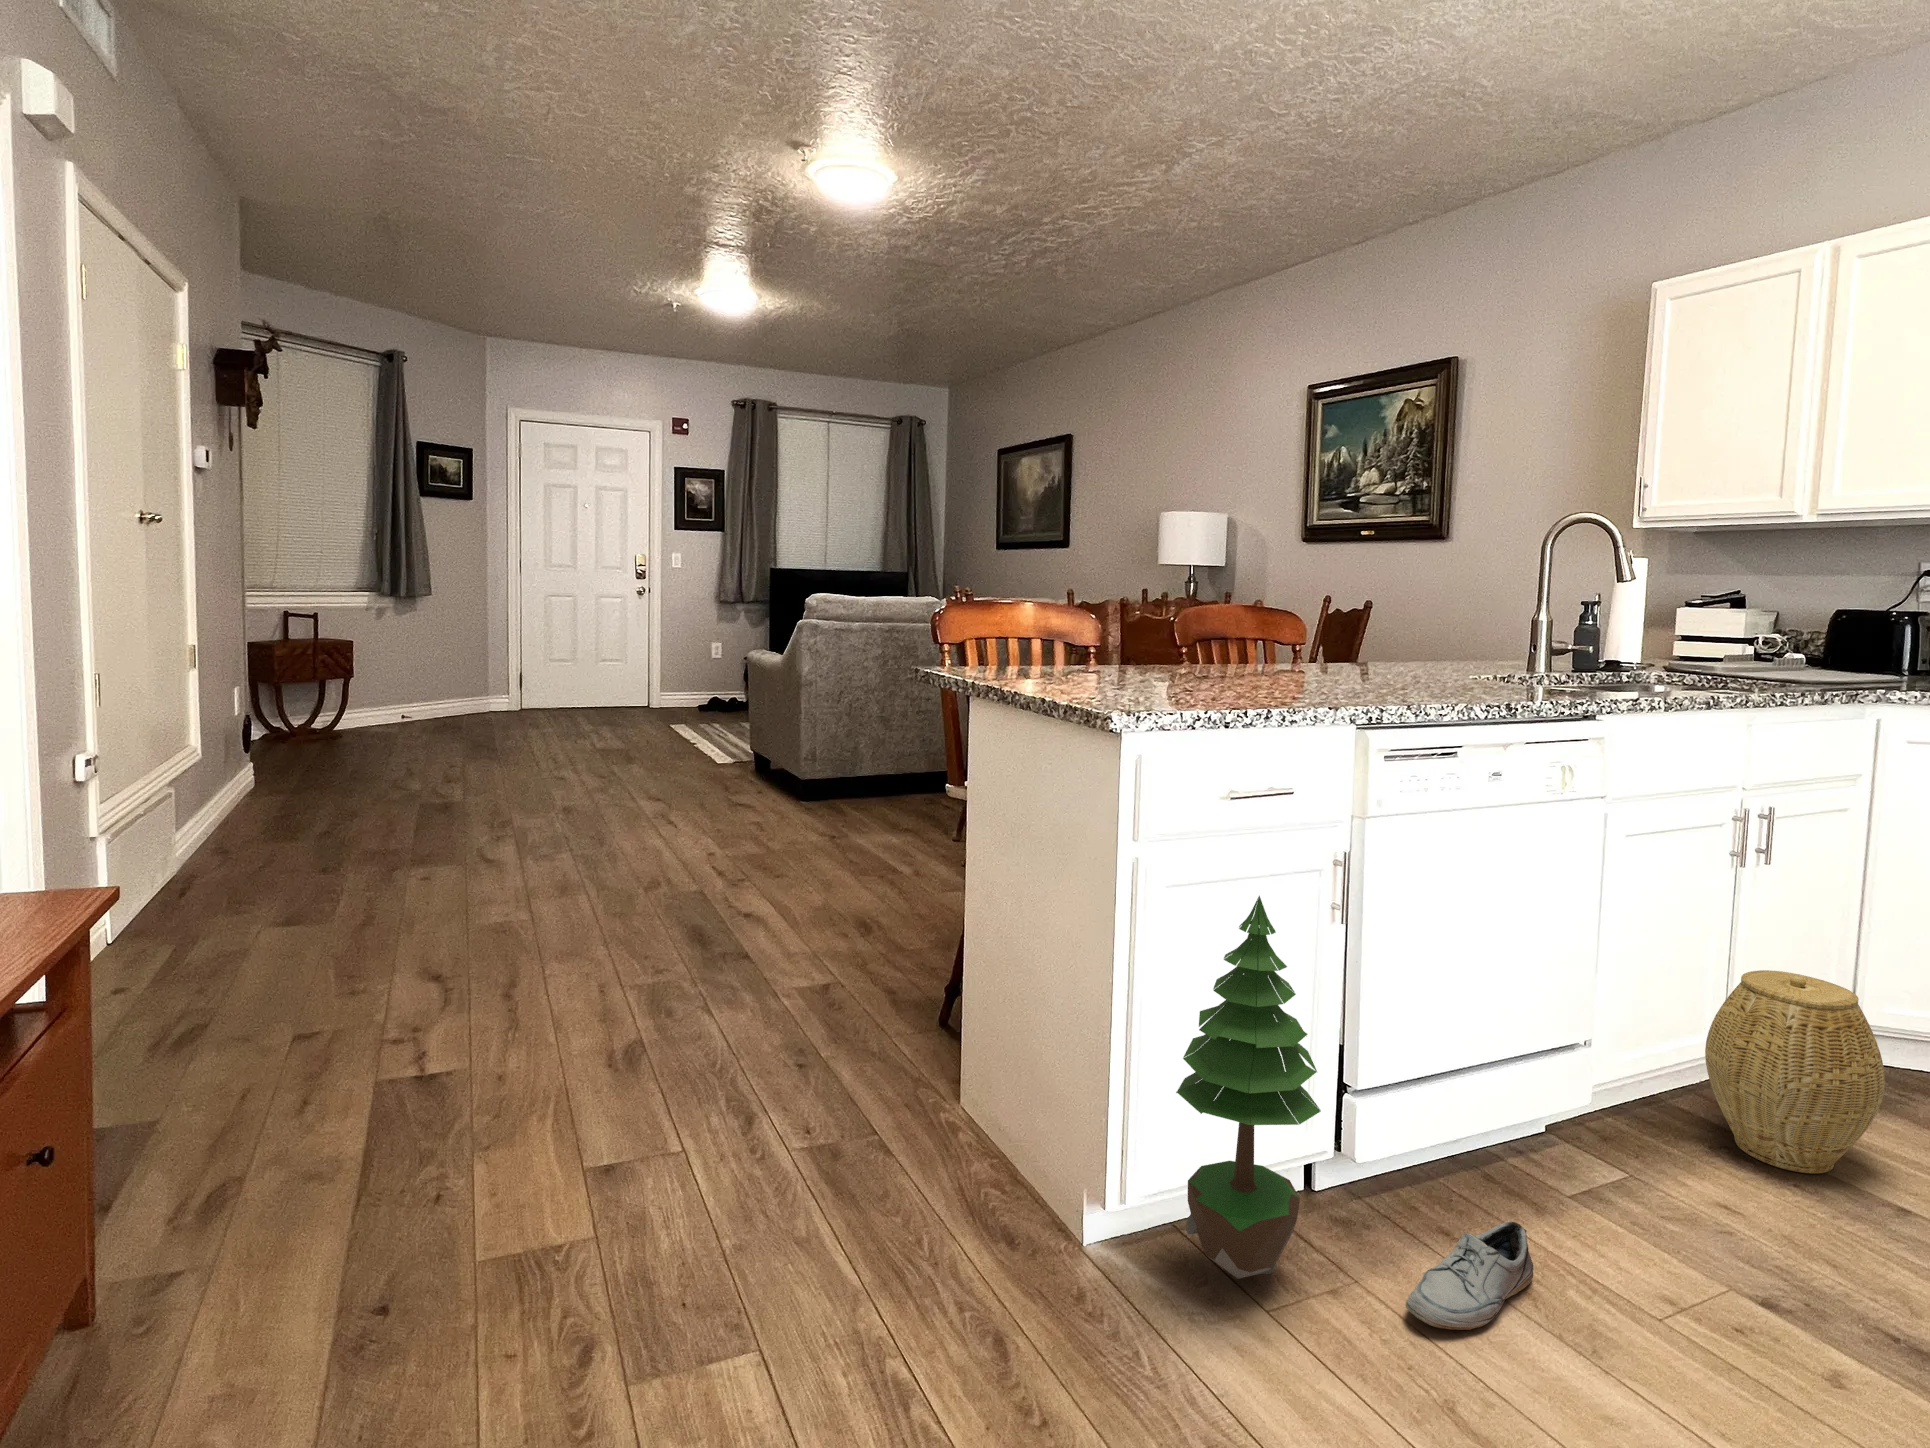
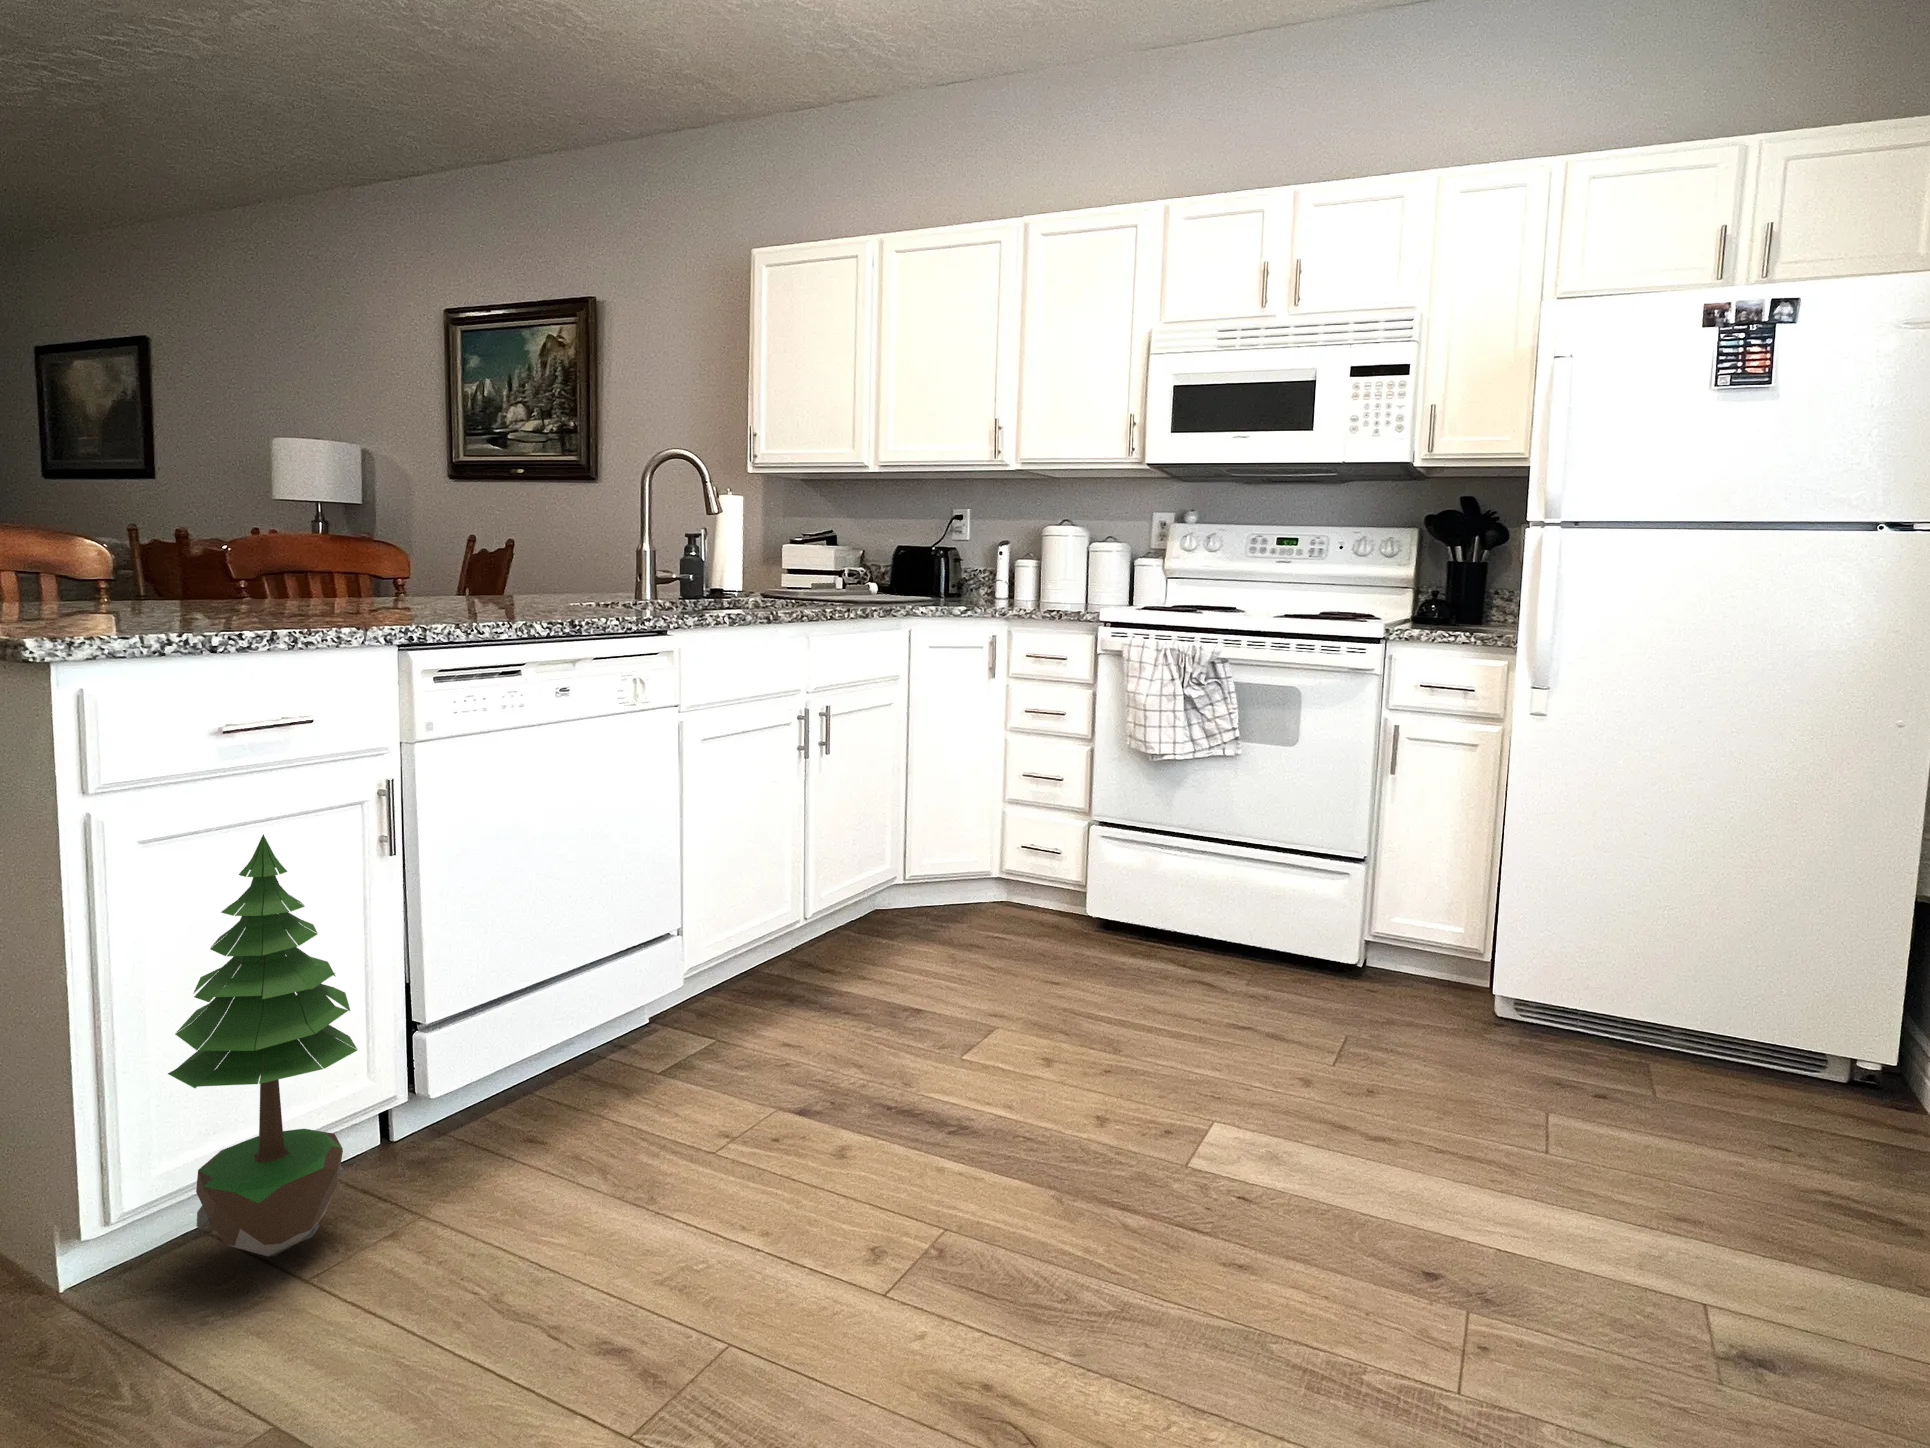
woven basket: present [1705,970,1885,1173] -> none [783,842,907,1002]
shoe: present [1406,1222,1533,1330] -> none [466,1106,606,1227]

